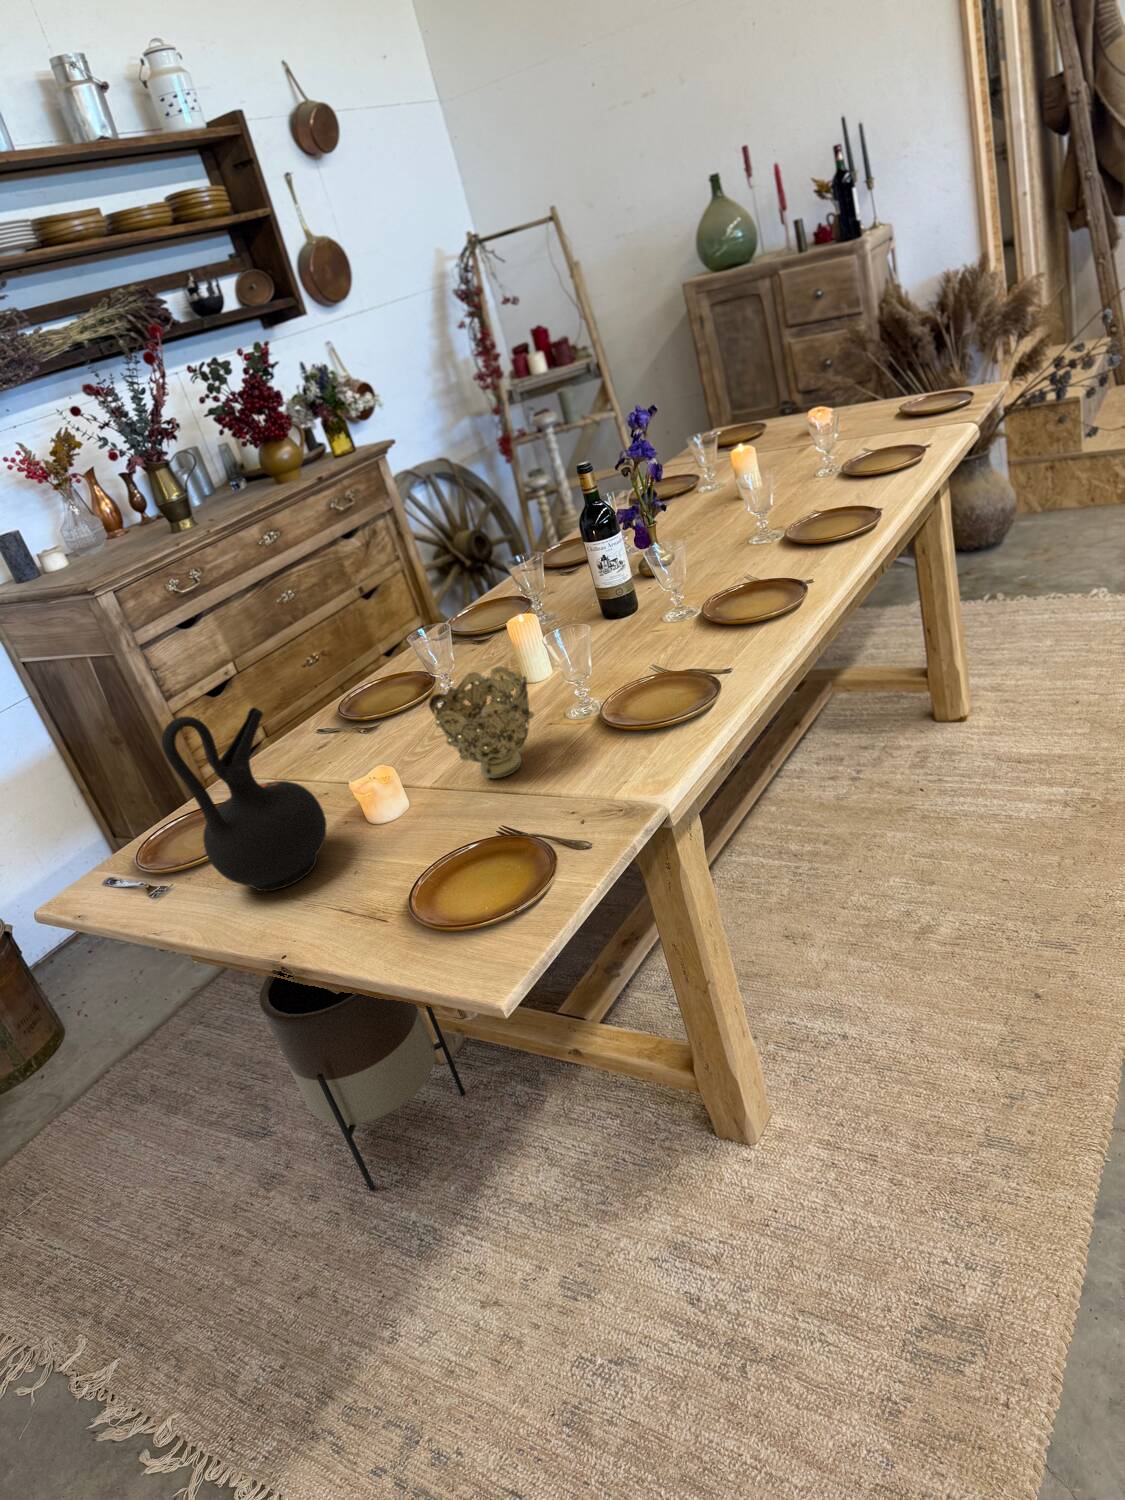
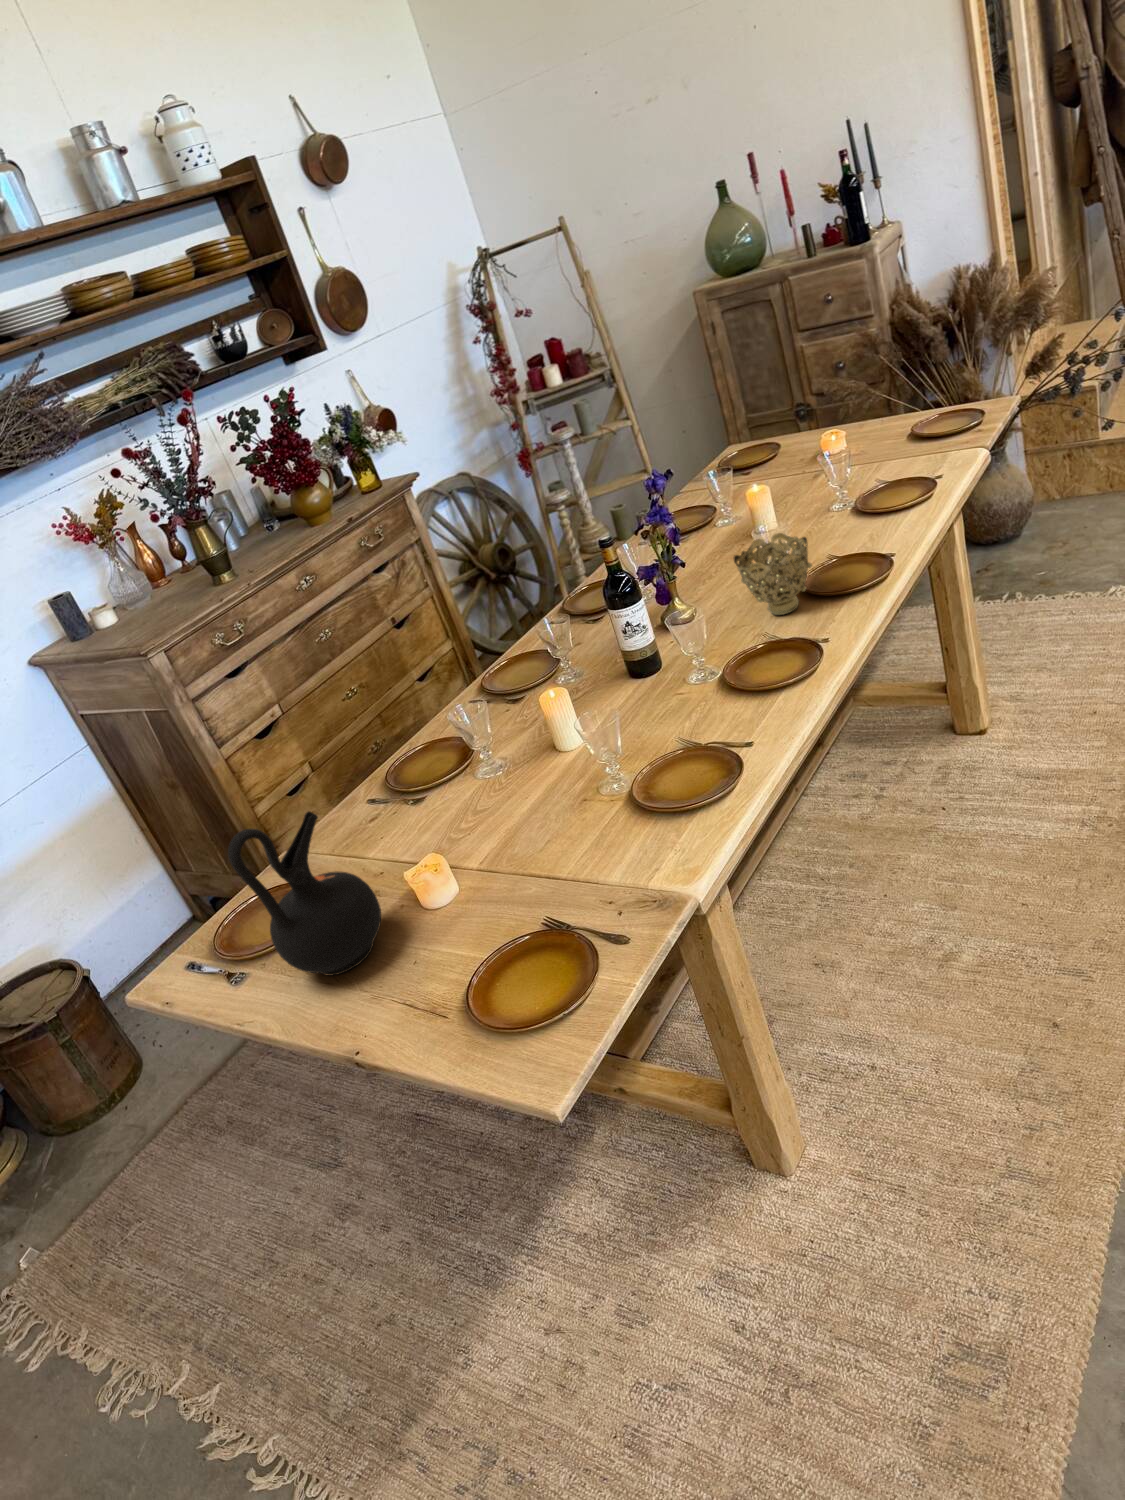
decorative bowl: present [429,667,534,778] -> present [734,533,812,615]
planter: present [259,970,465,1191] -> none [327,980,520,1219]

